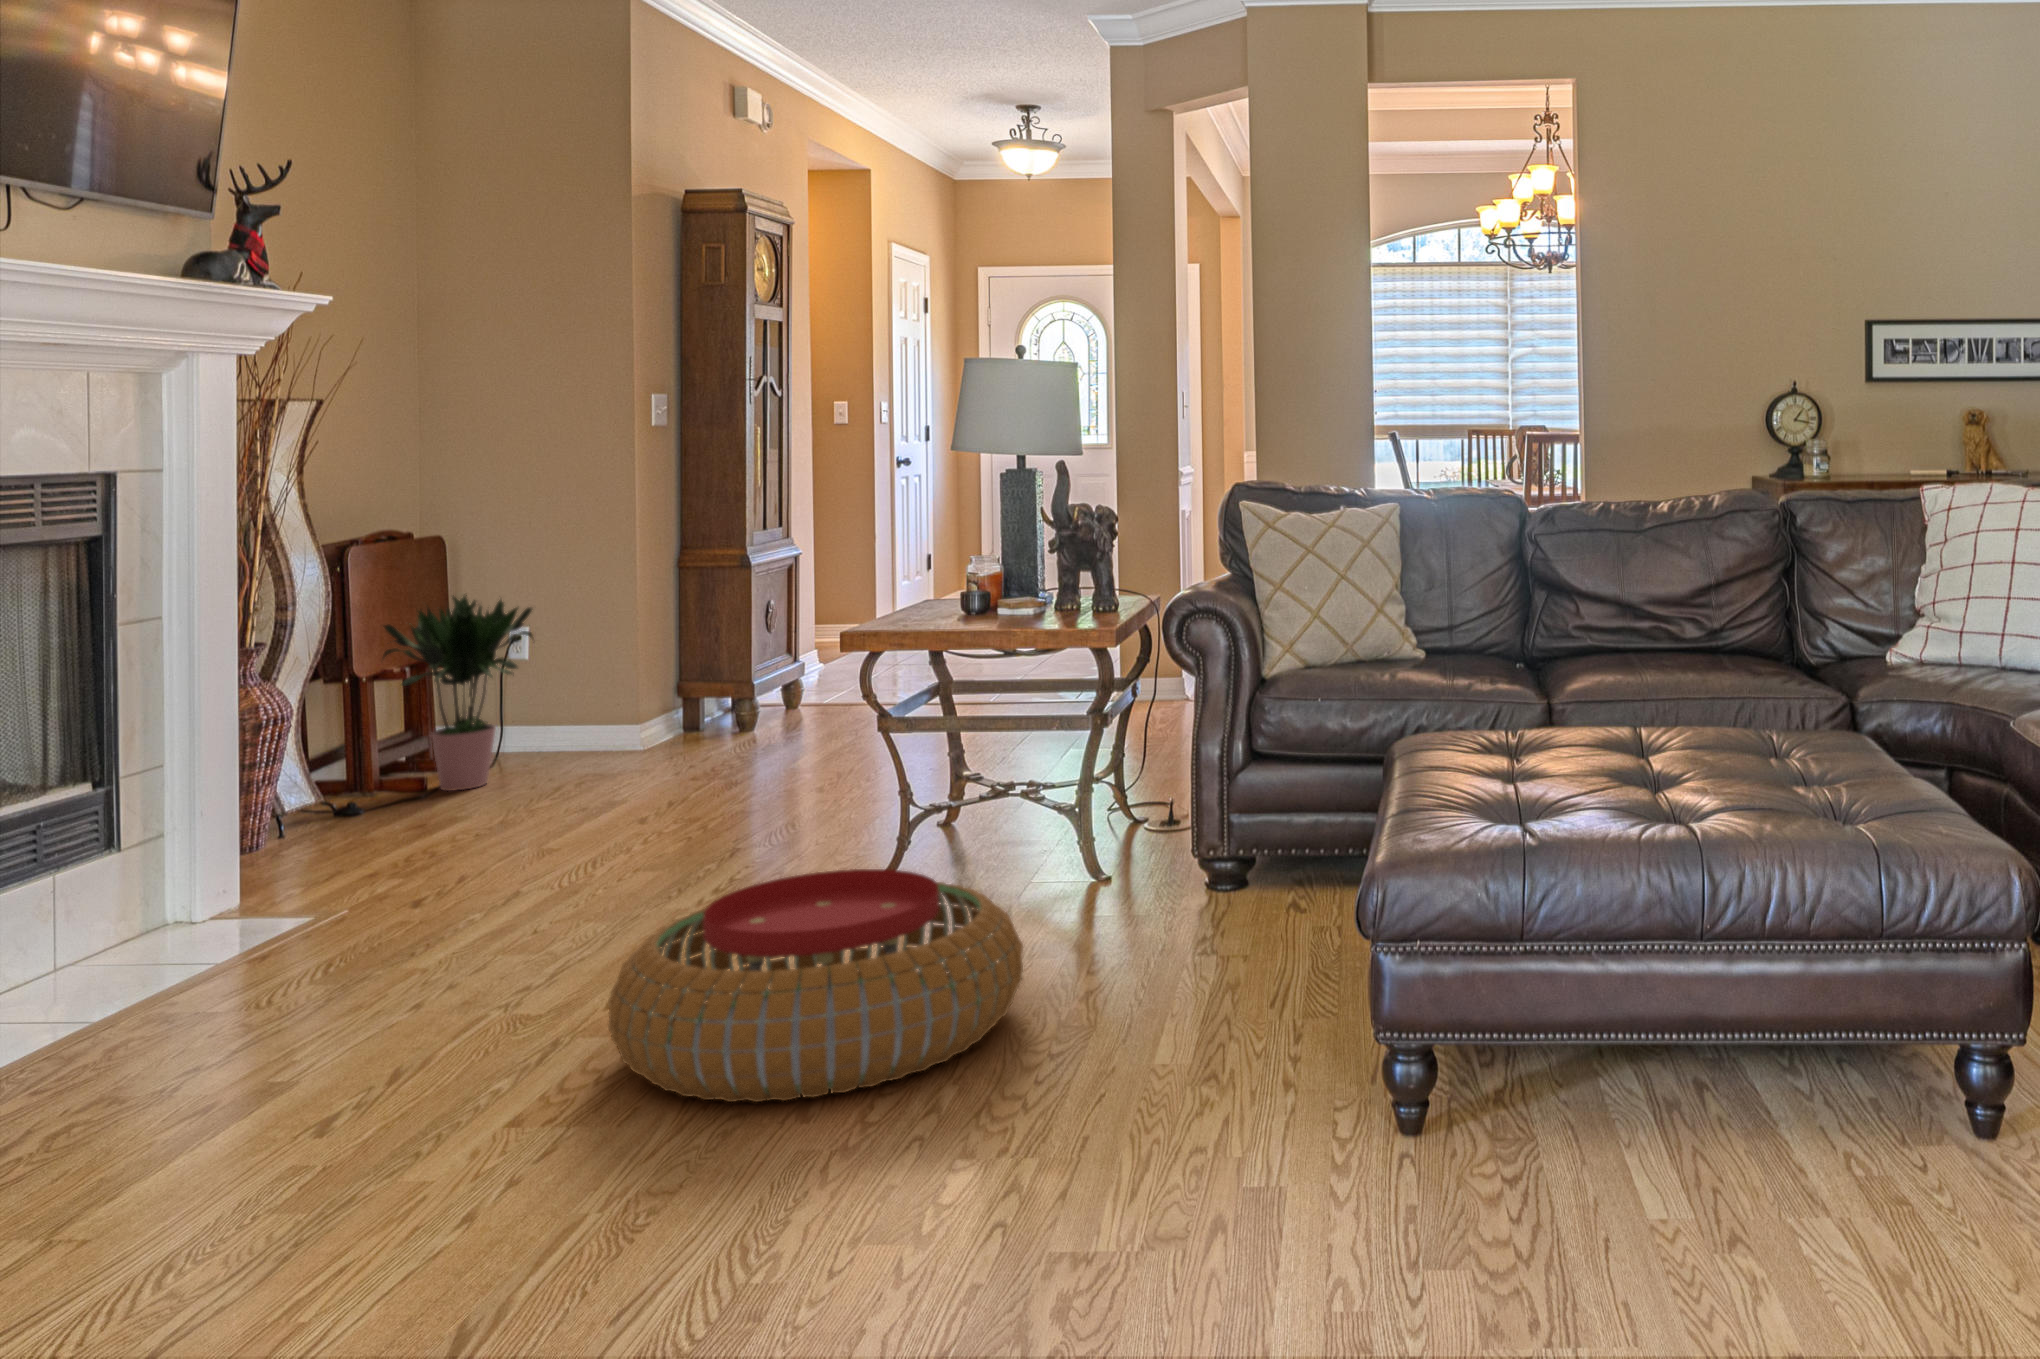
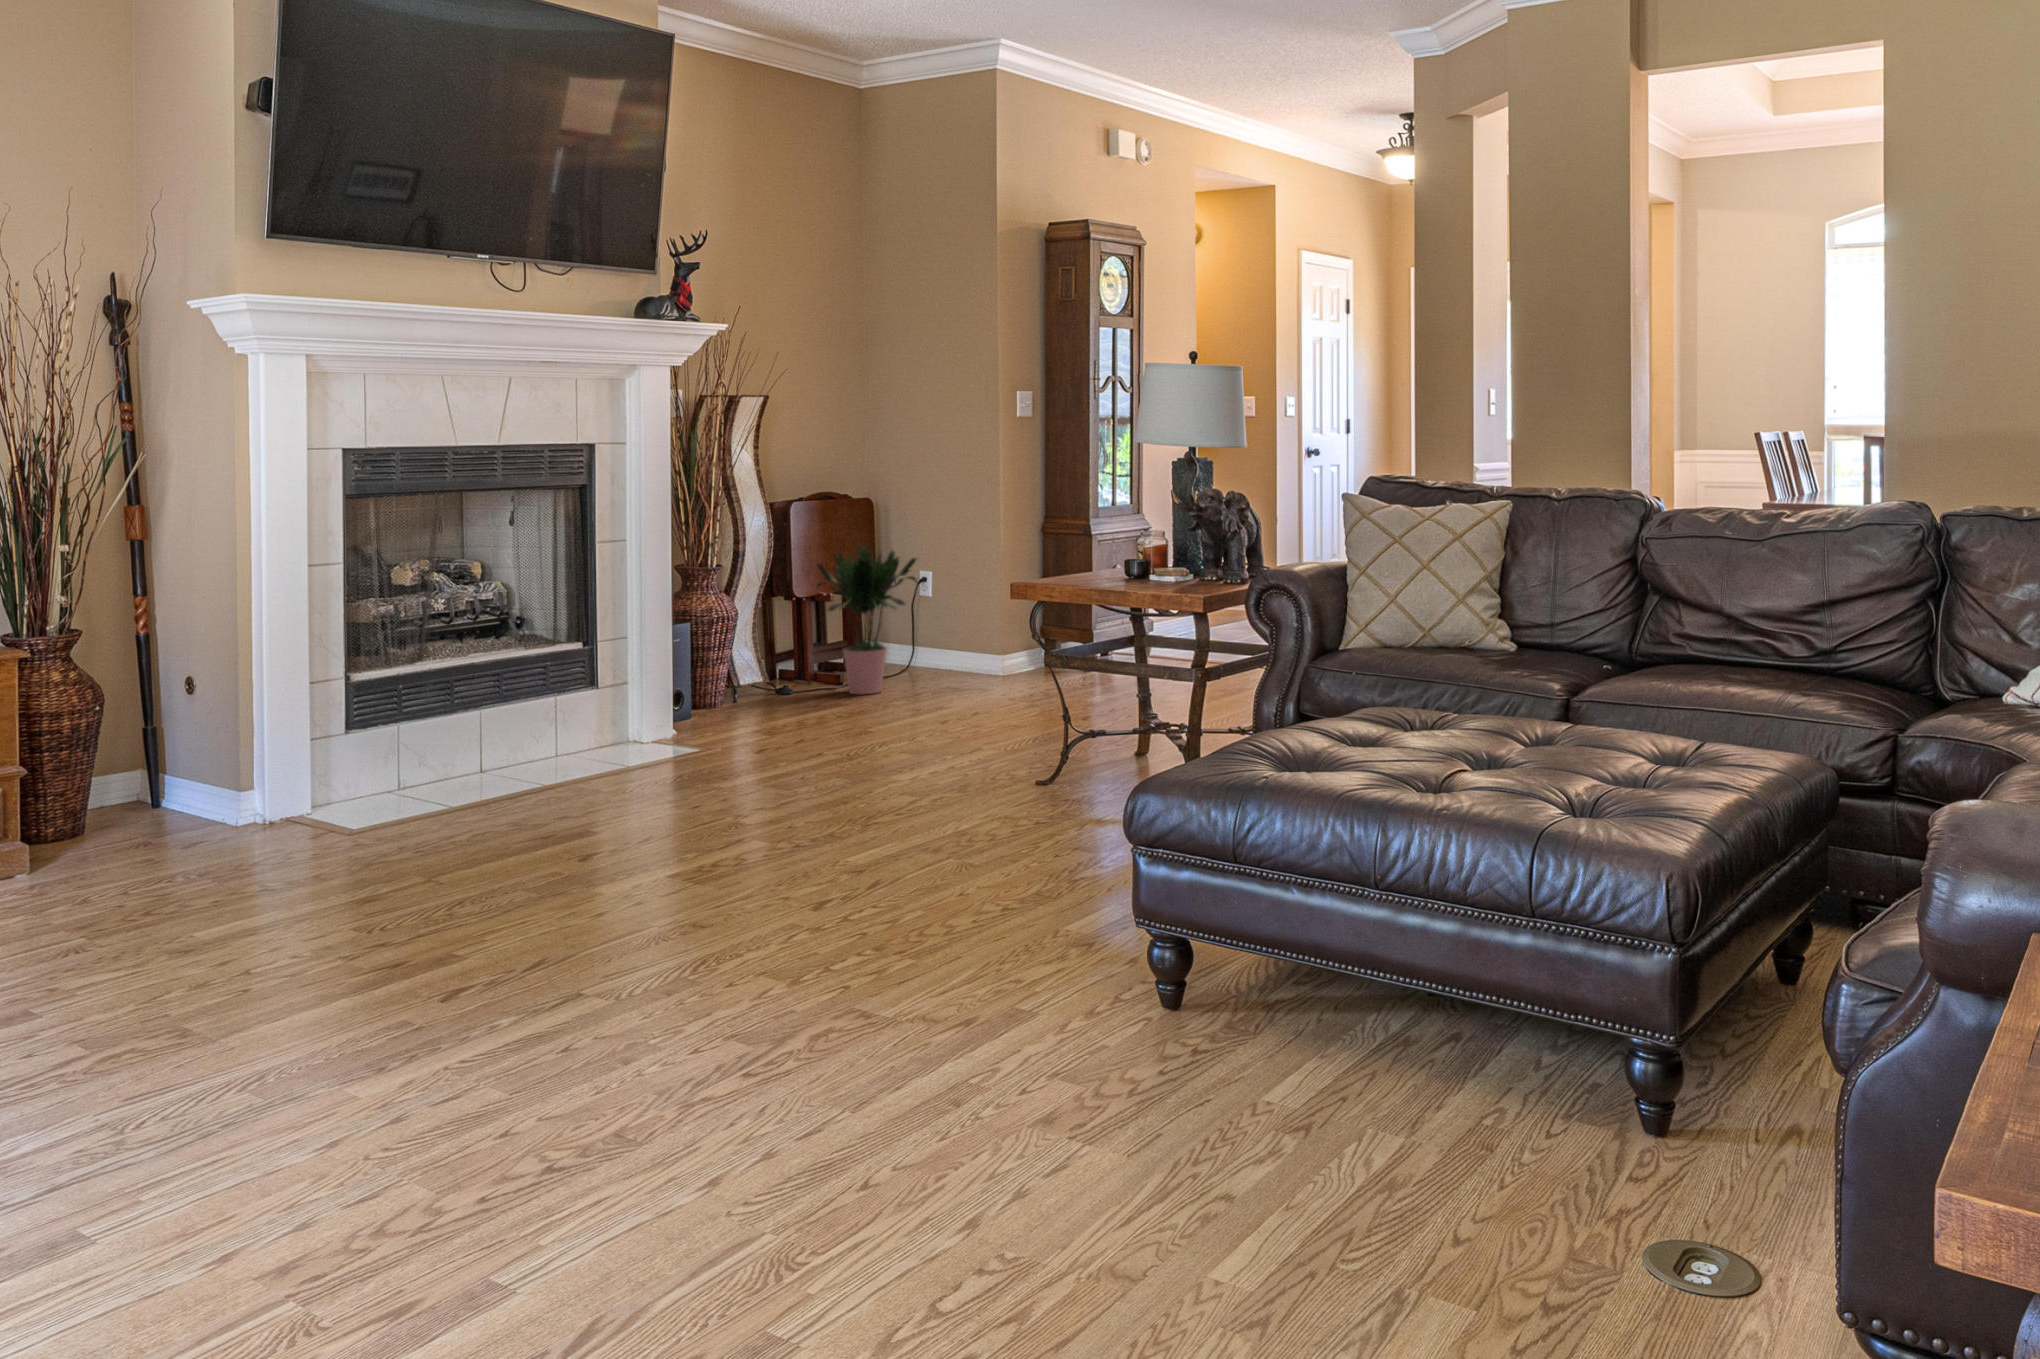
pouf: present [608,869,1023,1102] -> none [739,761,1031,914]

